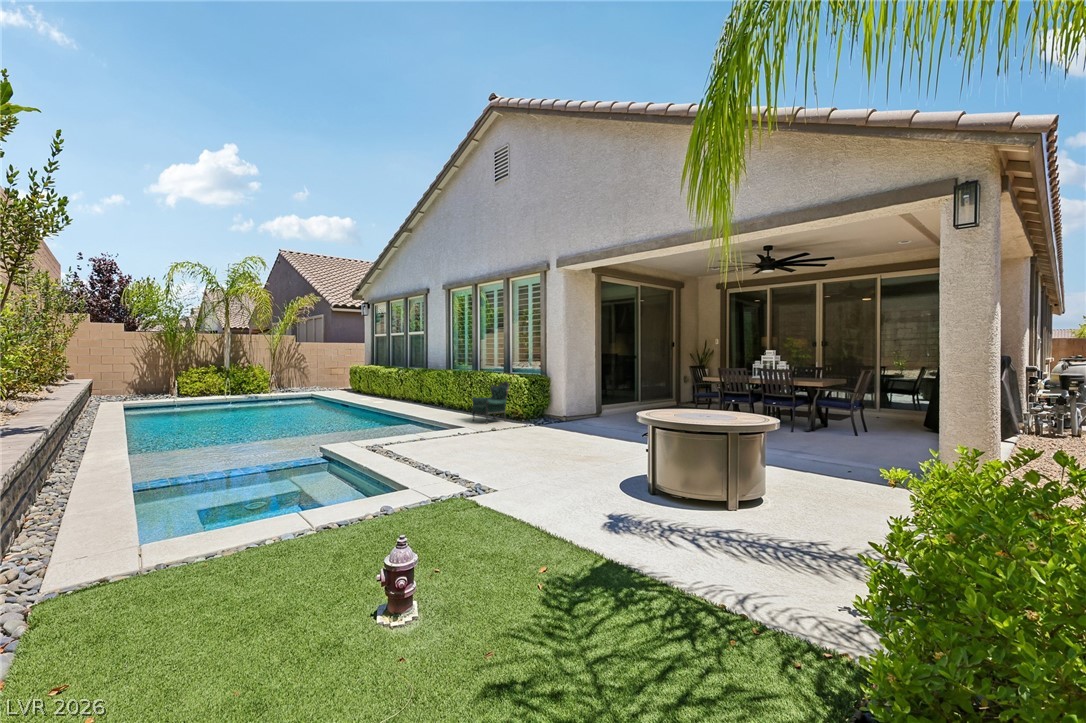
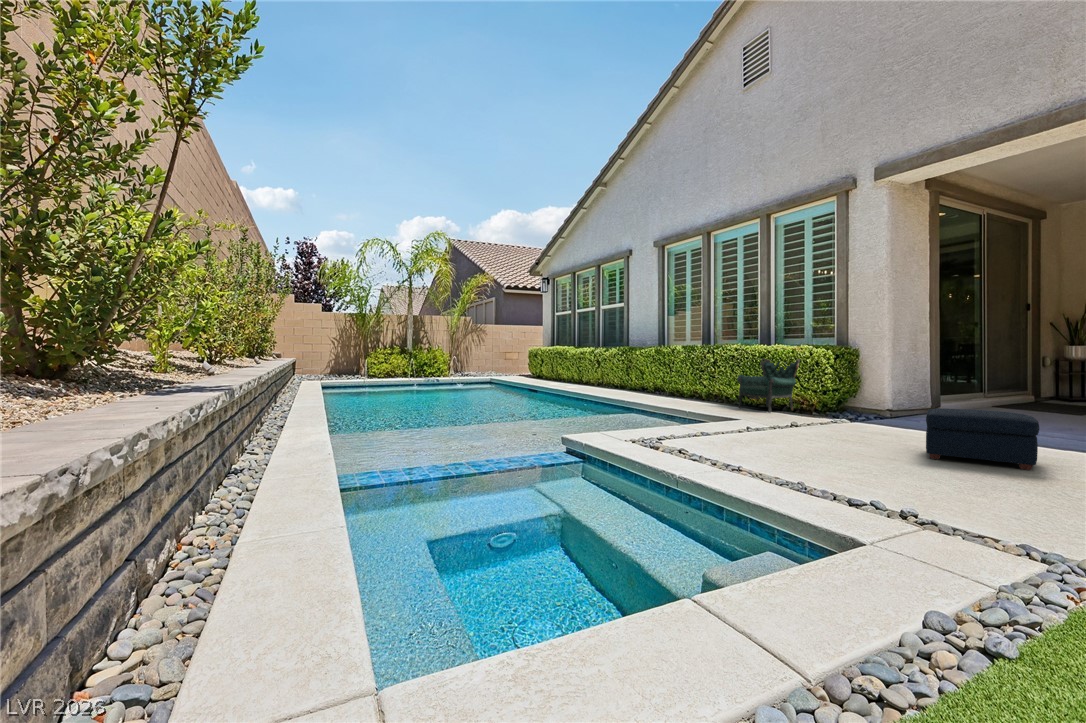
ottoman: none [514,423,566,455] -> present [926,408,1039,470]

